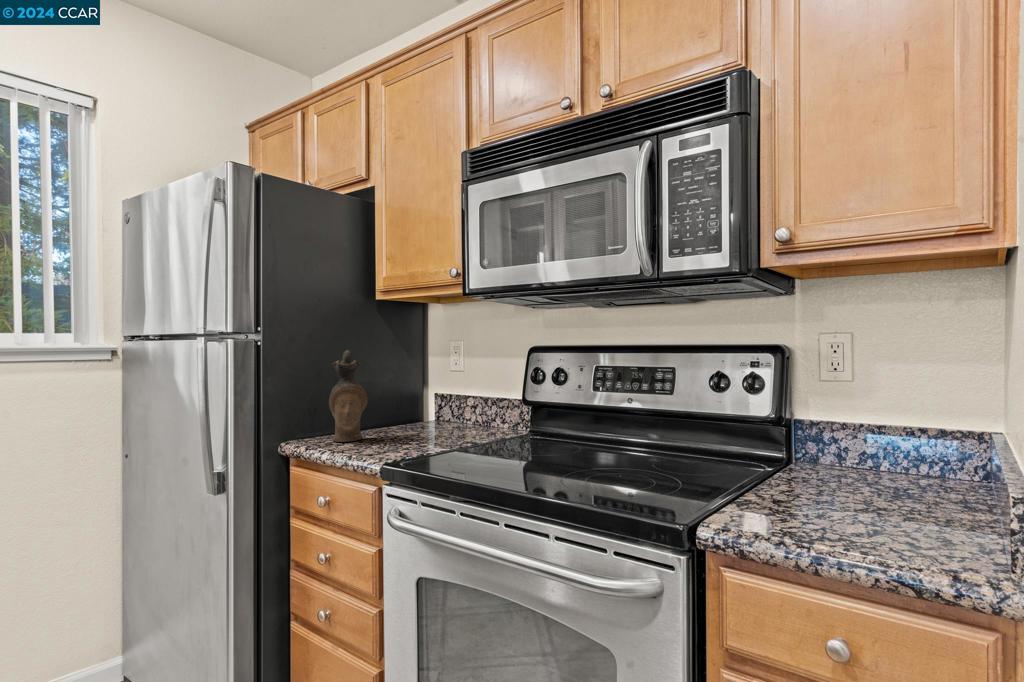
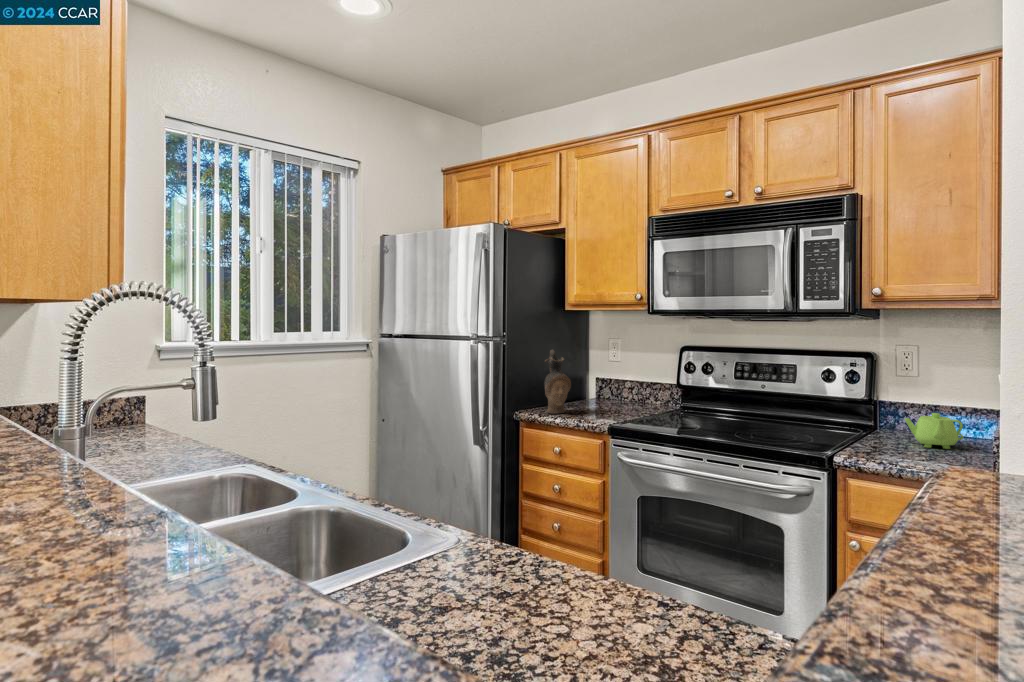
teapot: none [832,437,931,501] -> present [905,413,963,449]

